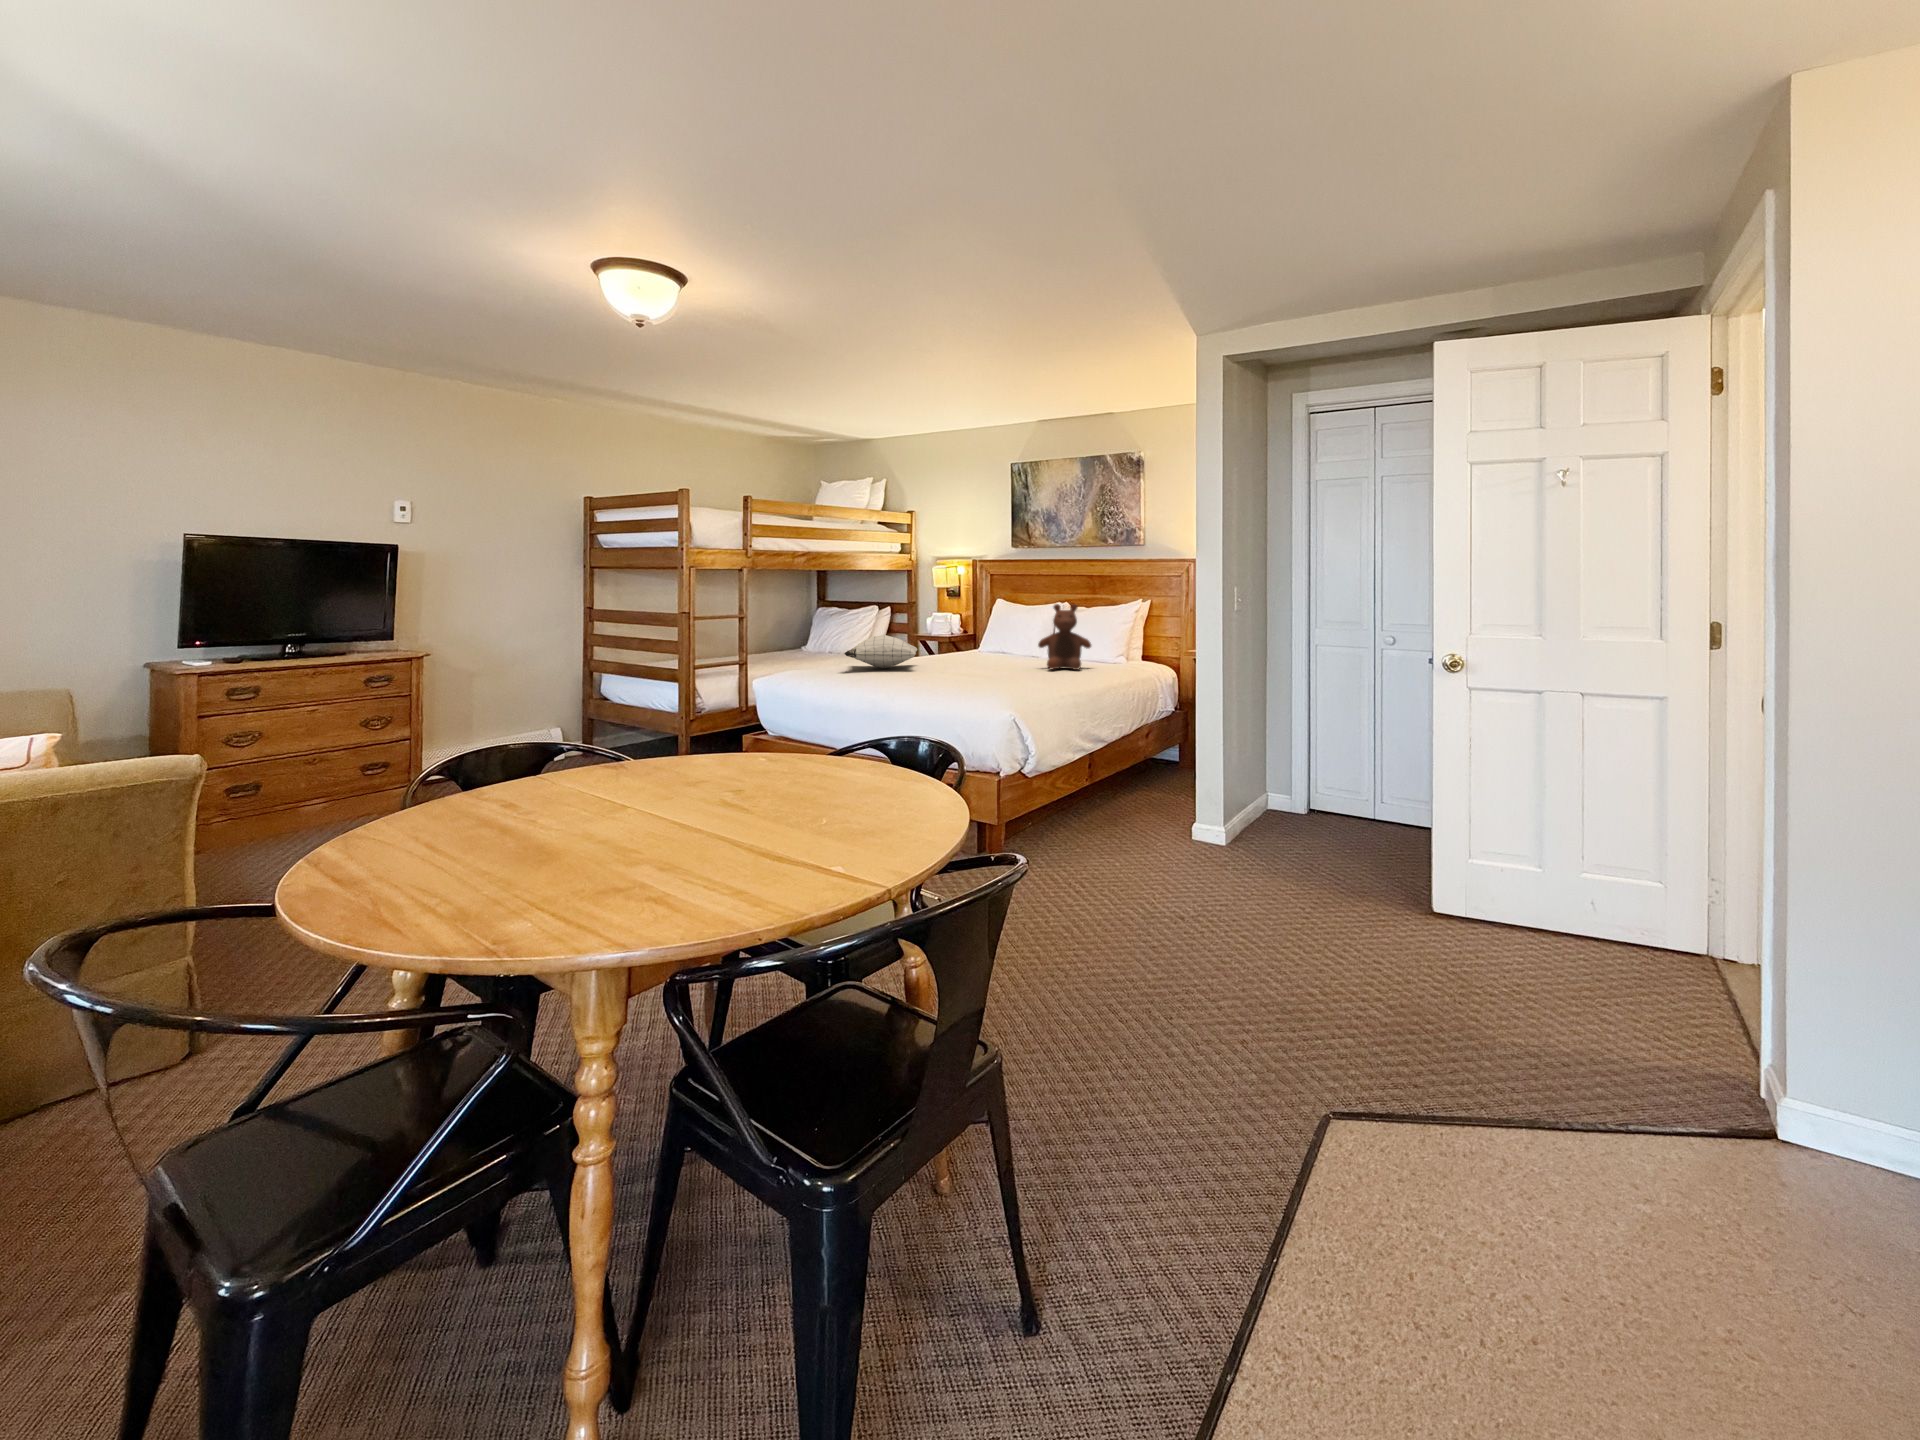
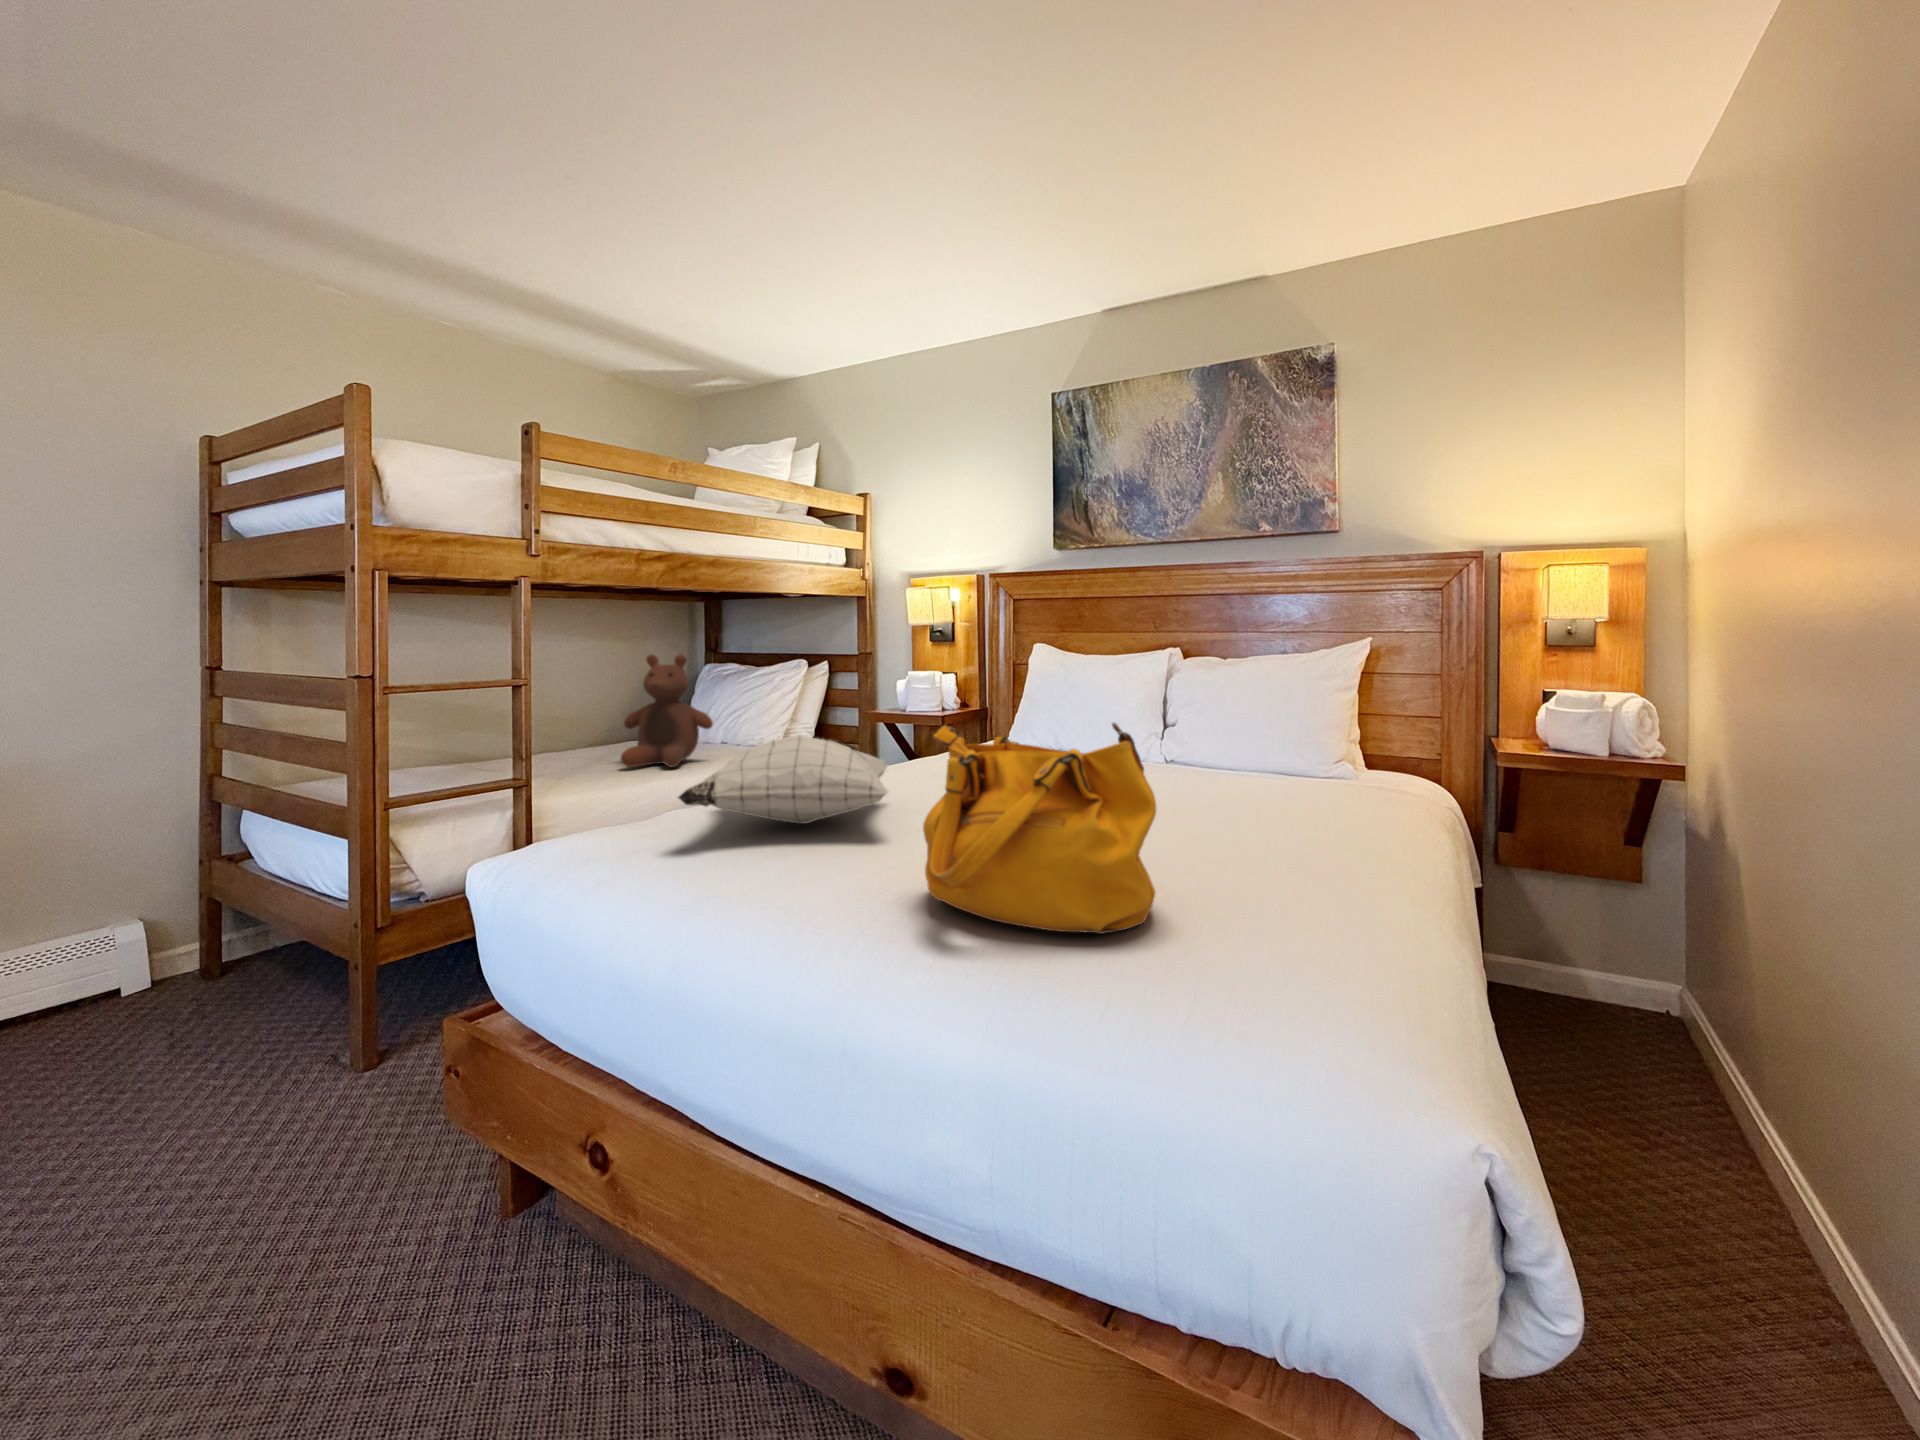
stuffed bear: present [1038,604,1091,670] -> present [621,654,713,767]
handbag: none [924,625,988,681] -> present [923,723,1156,934]

